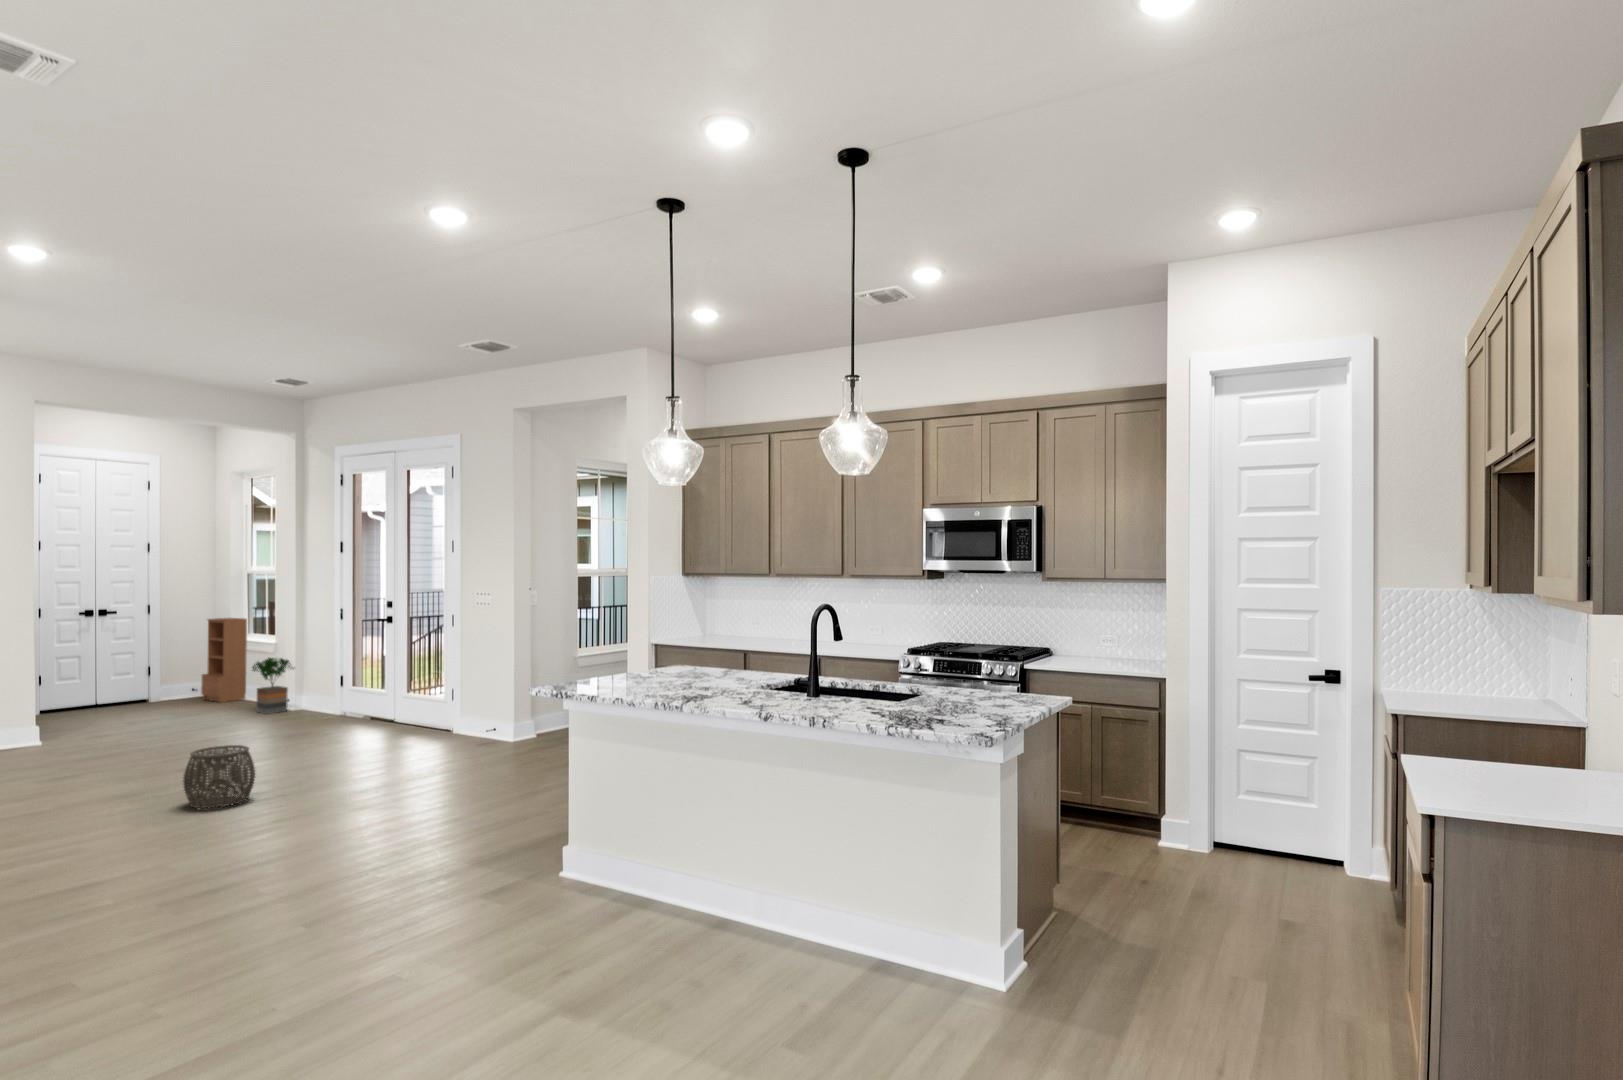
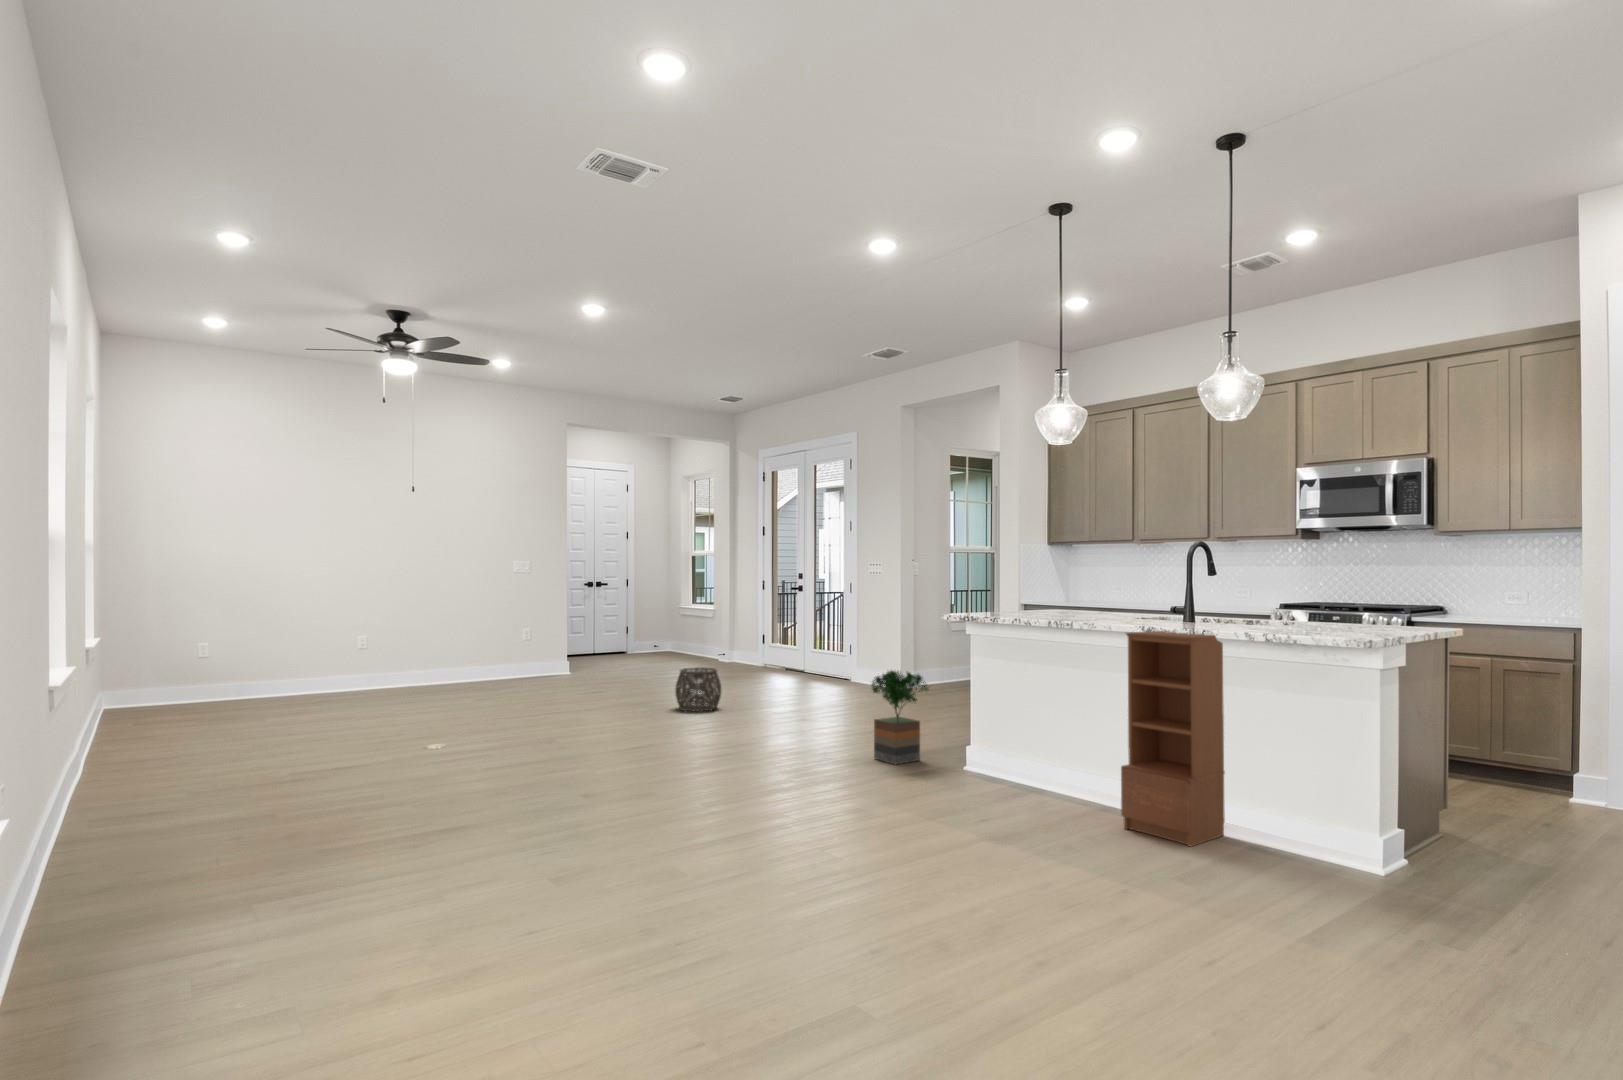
bookcase: present [201,618,247,702] -> present [1121,631,1225,846]
potted tree: present [252,657,292,714] -> present [872,671,929,765]

